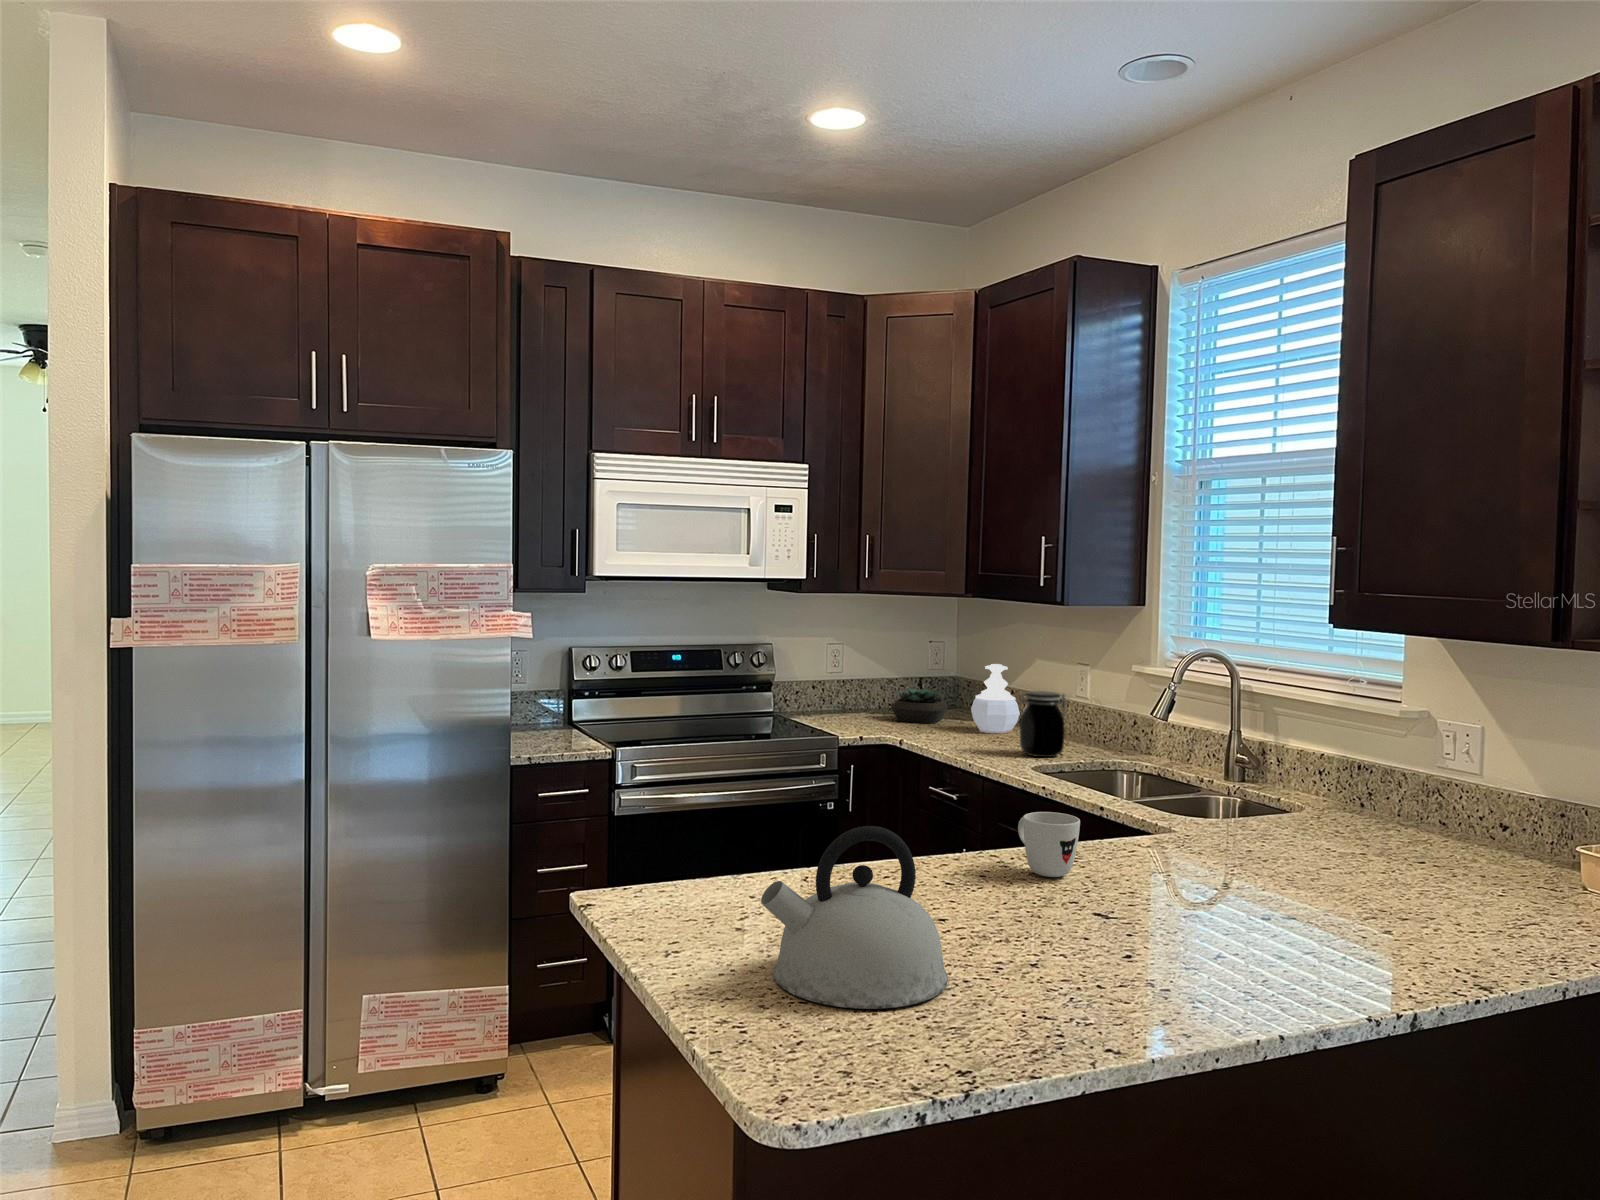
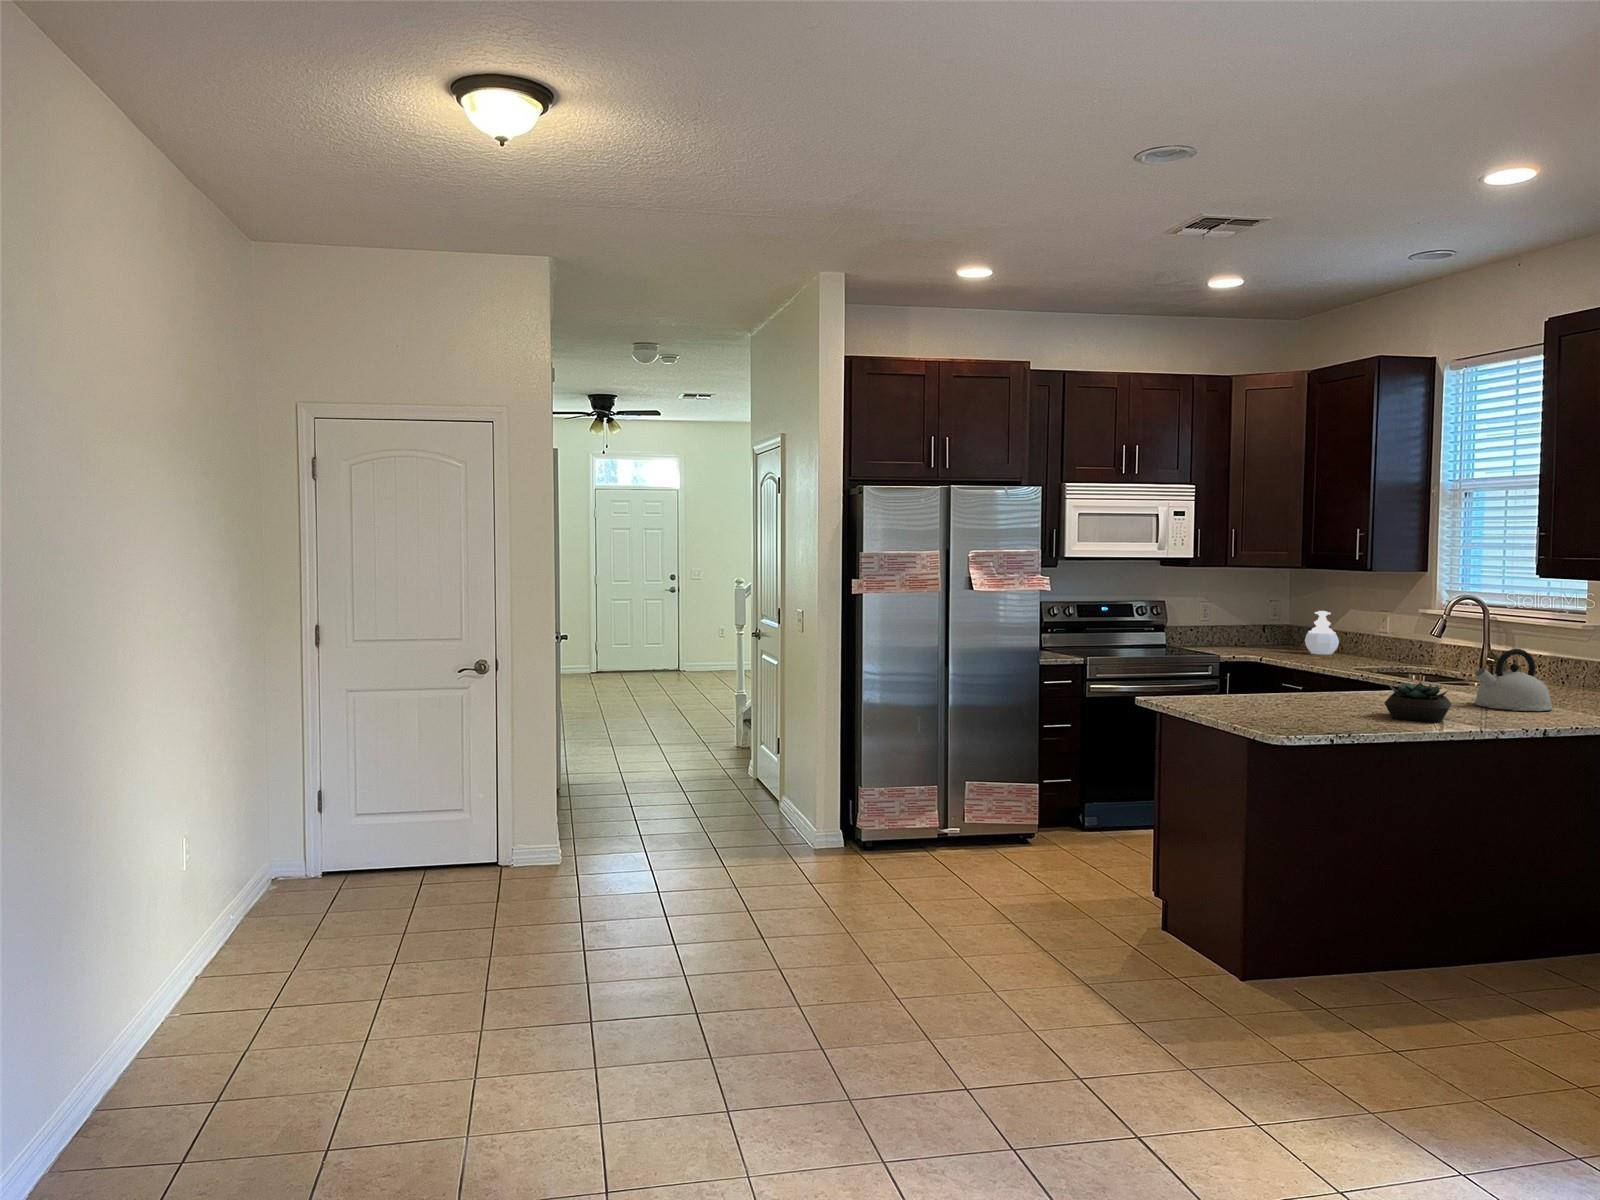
succulent plant: present [891,688,948,723] -> present [1385,683,1452,722]
jar: present [1019,691,1067,757] -> none [1342,625,1374,664]
mug: present [1018,812,1080,877] -> none [1355,668,1389,697]
kettle: present [761,826,948,1009] -> present [1474,649,1553,711]

